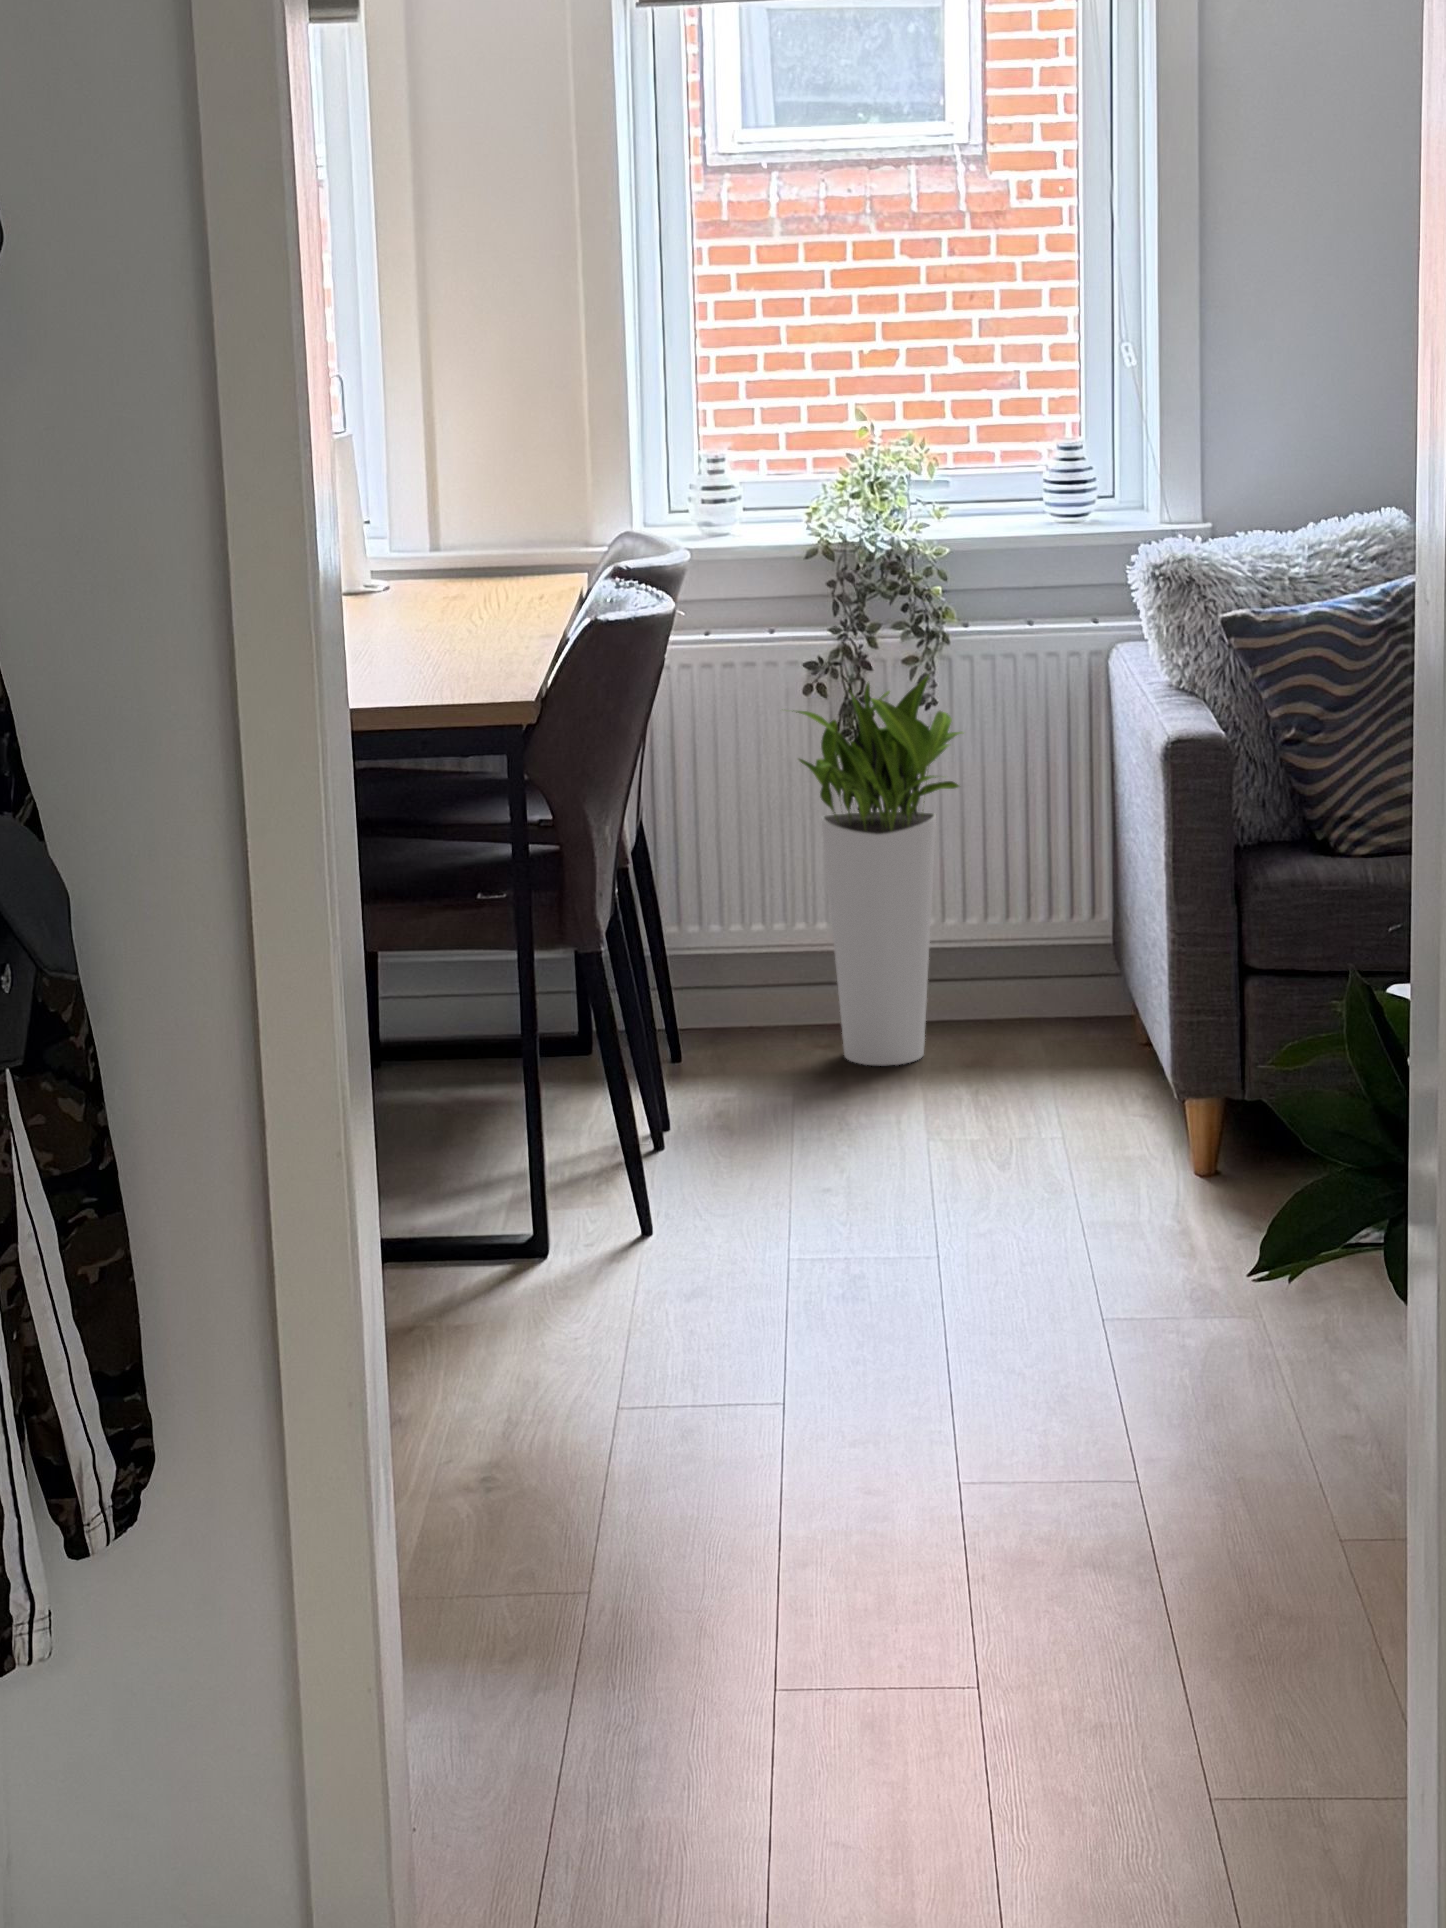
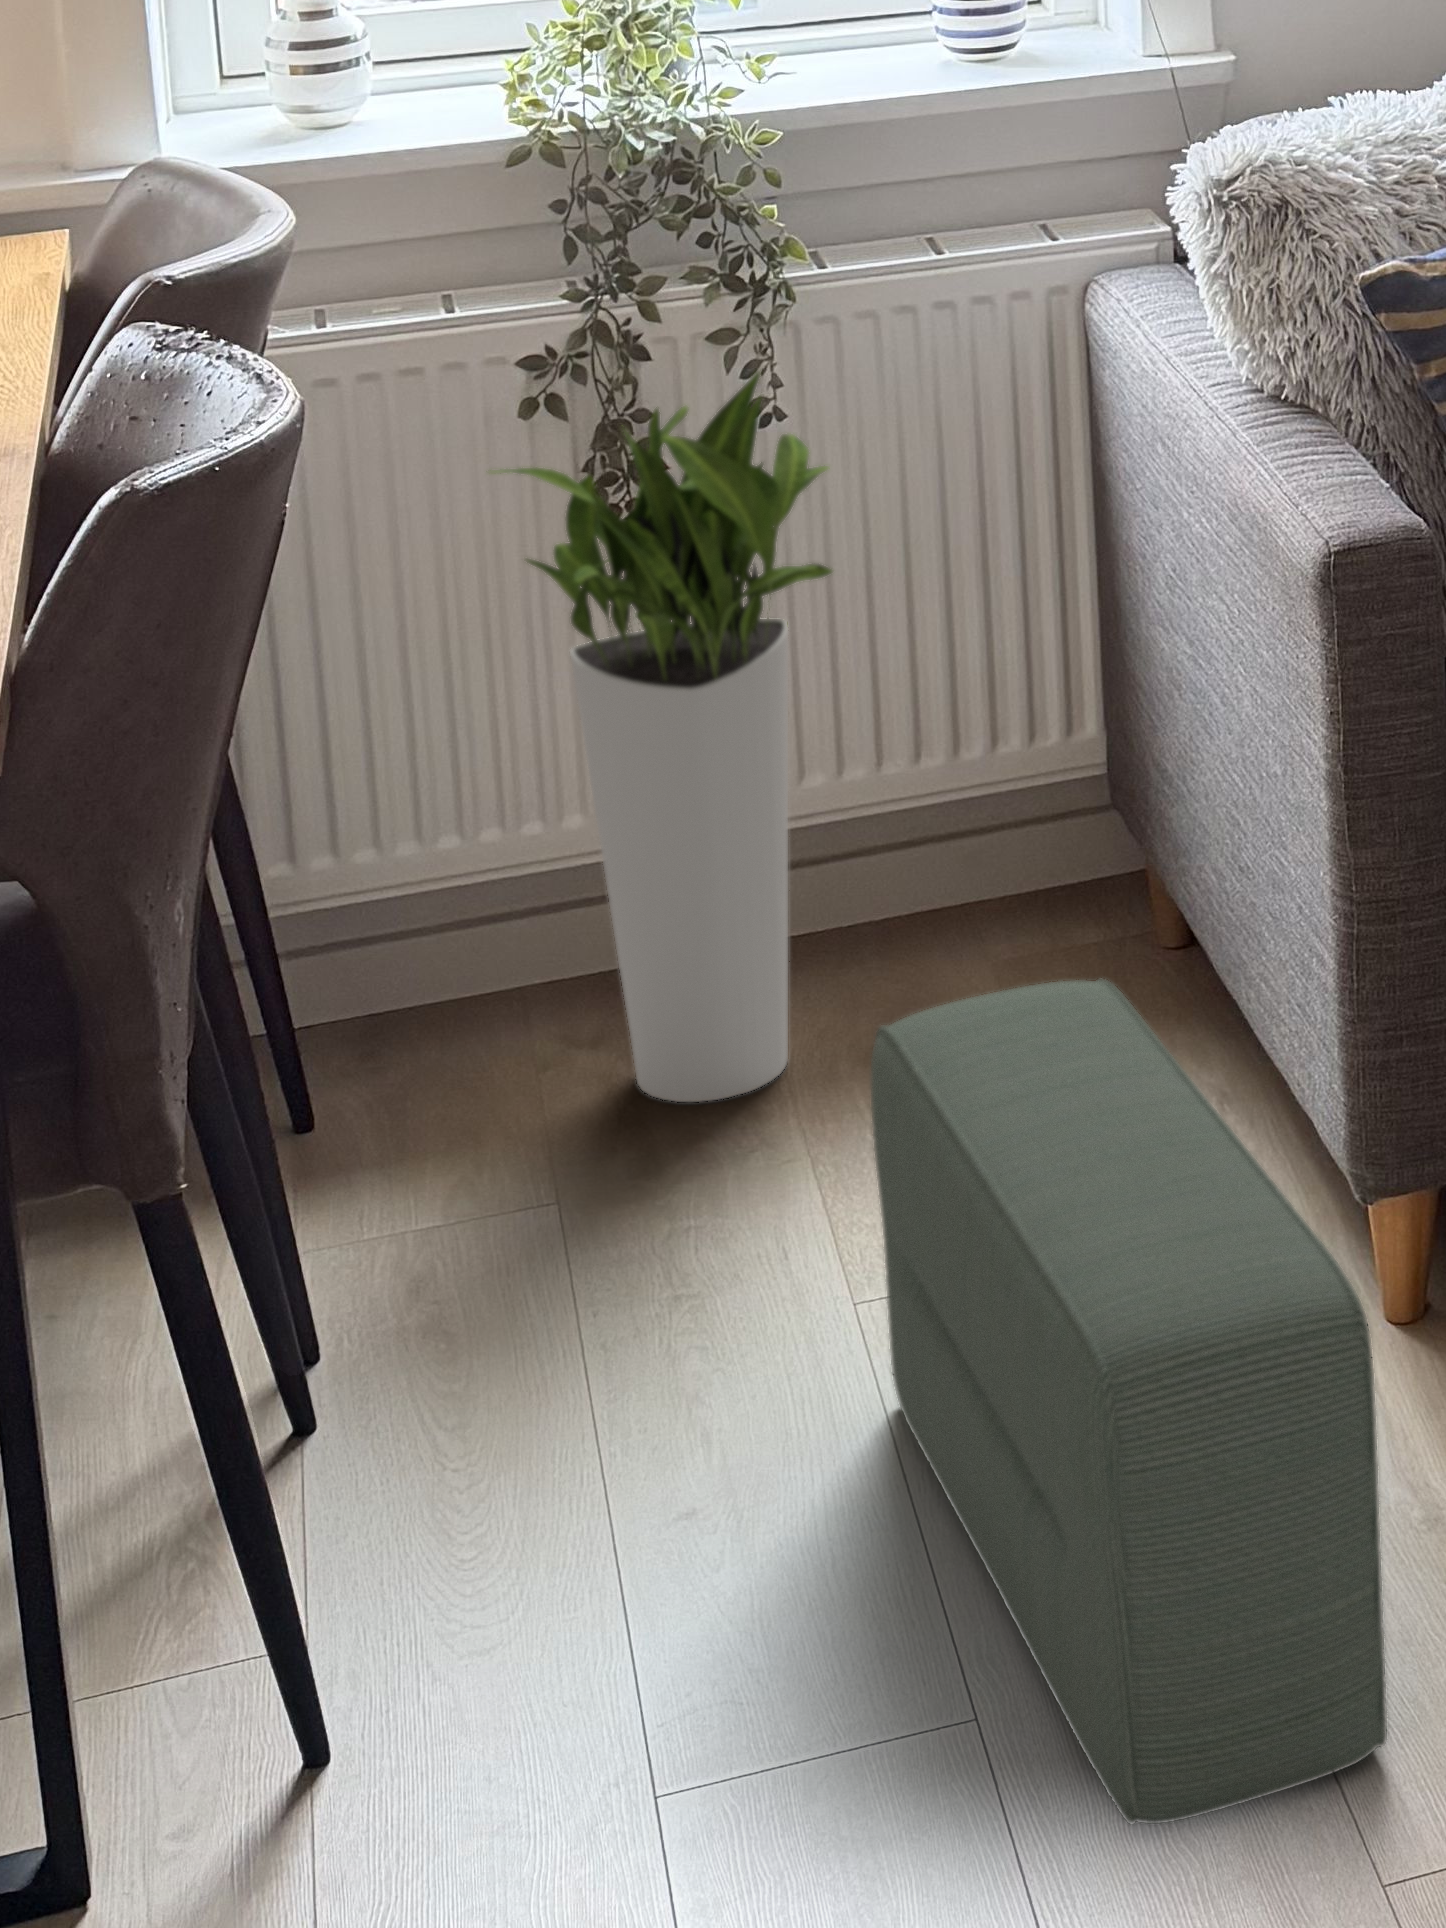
pouf: none [929,964,1123,1305] -> present [871,979,1387,1824]

